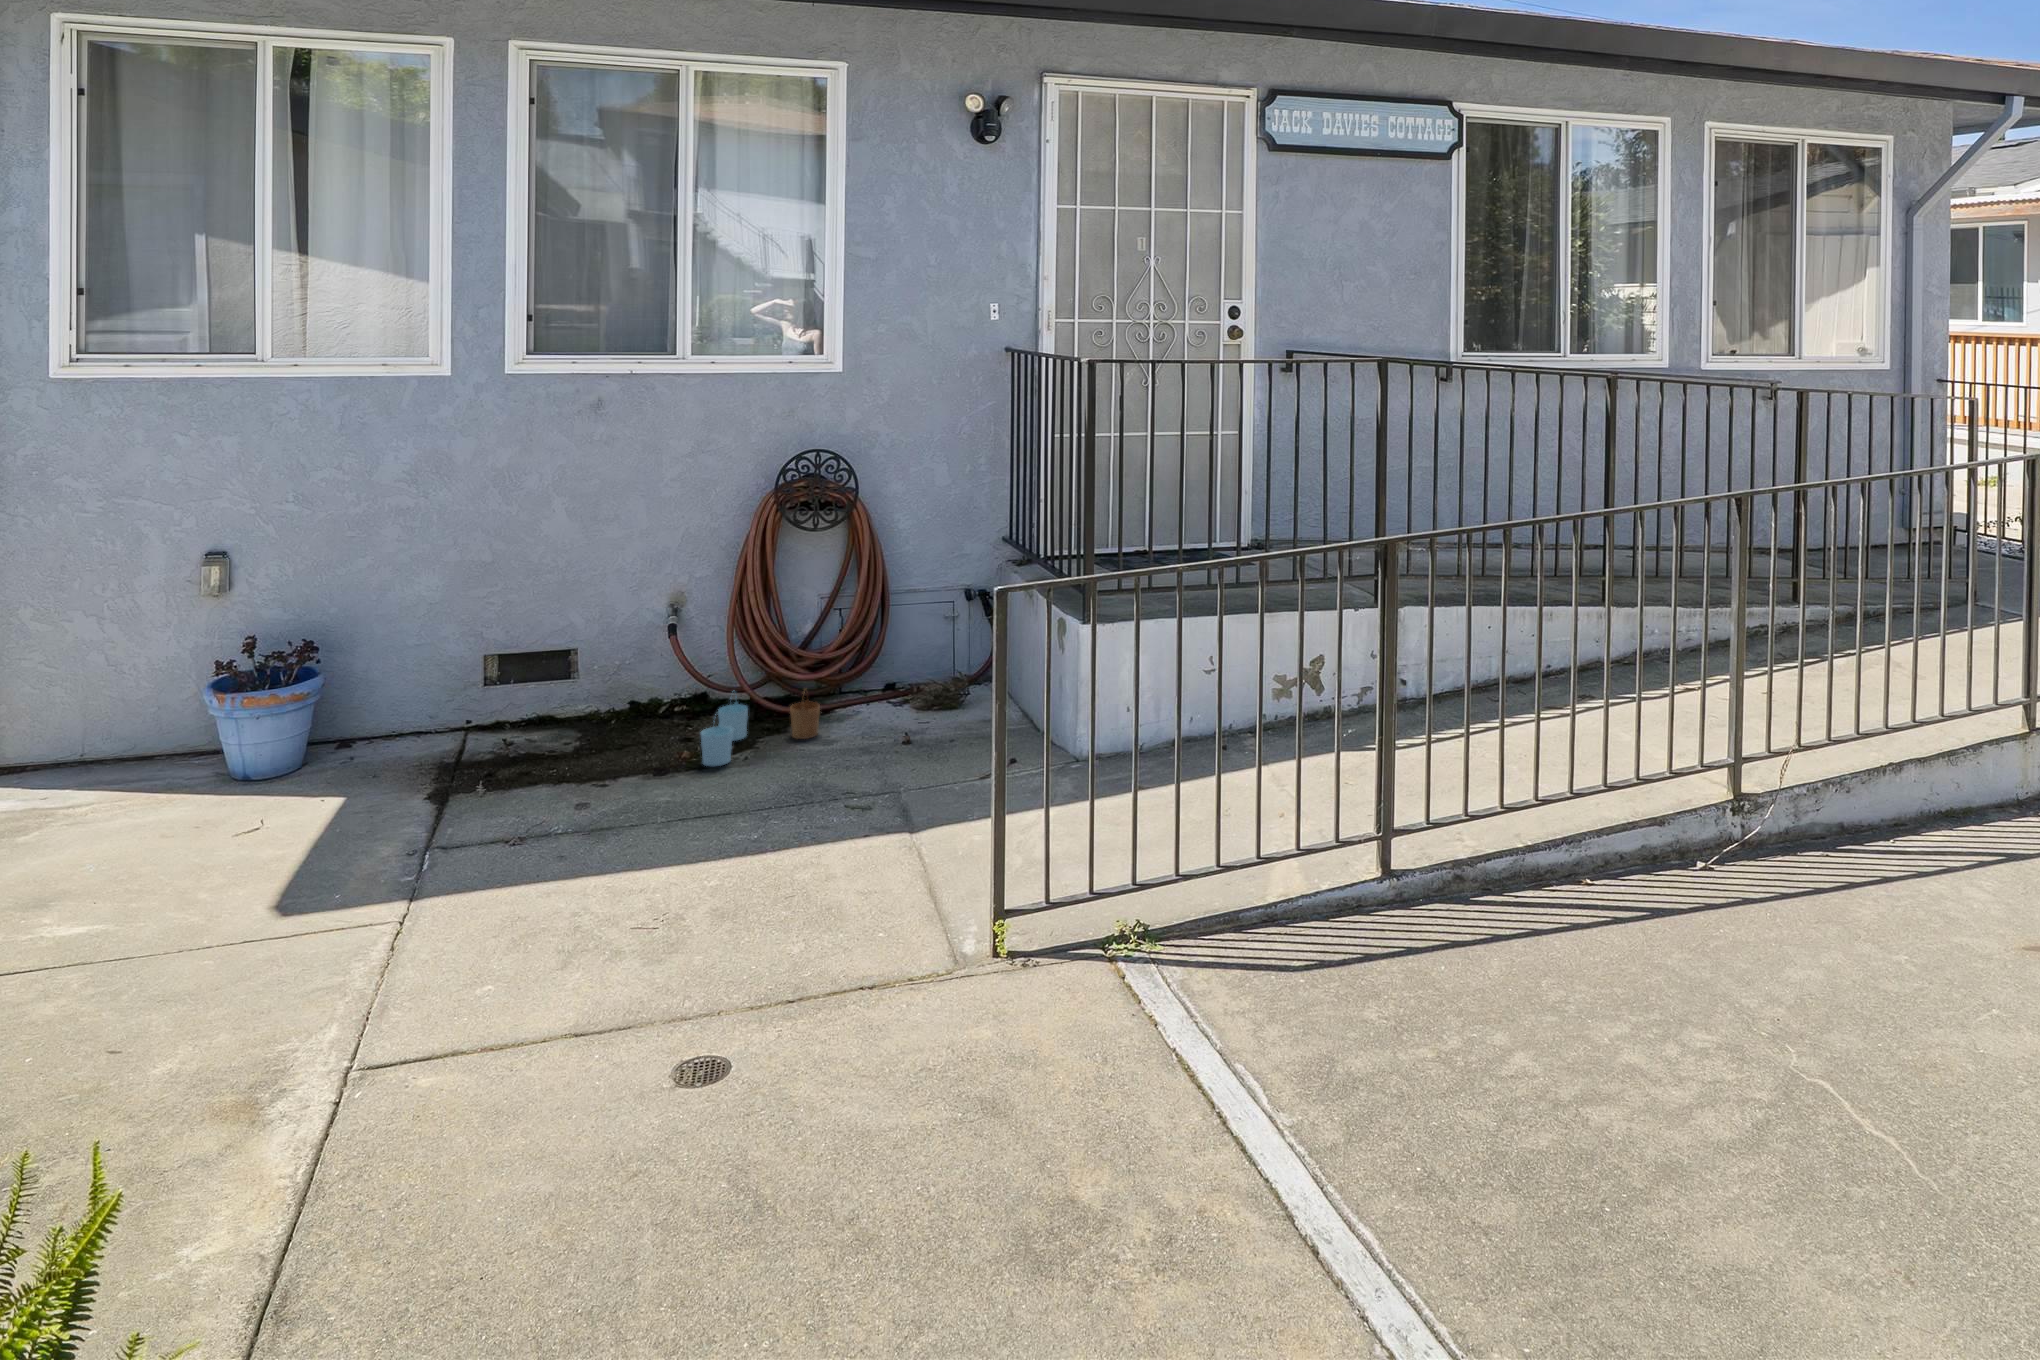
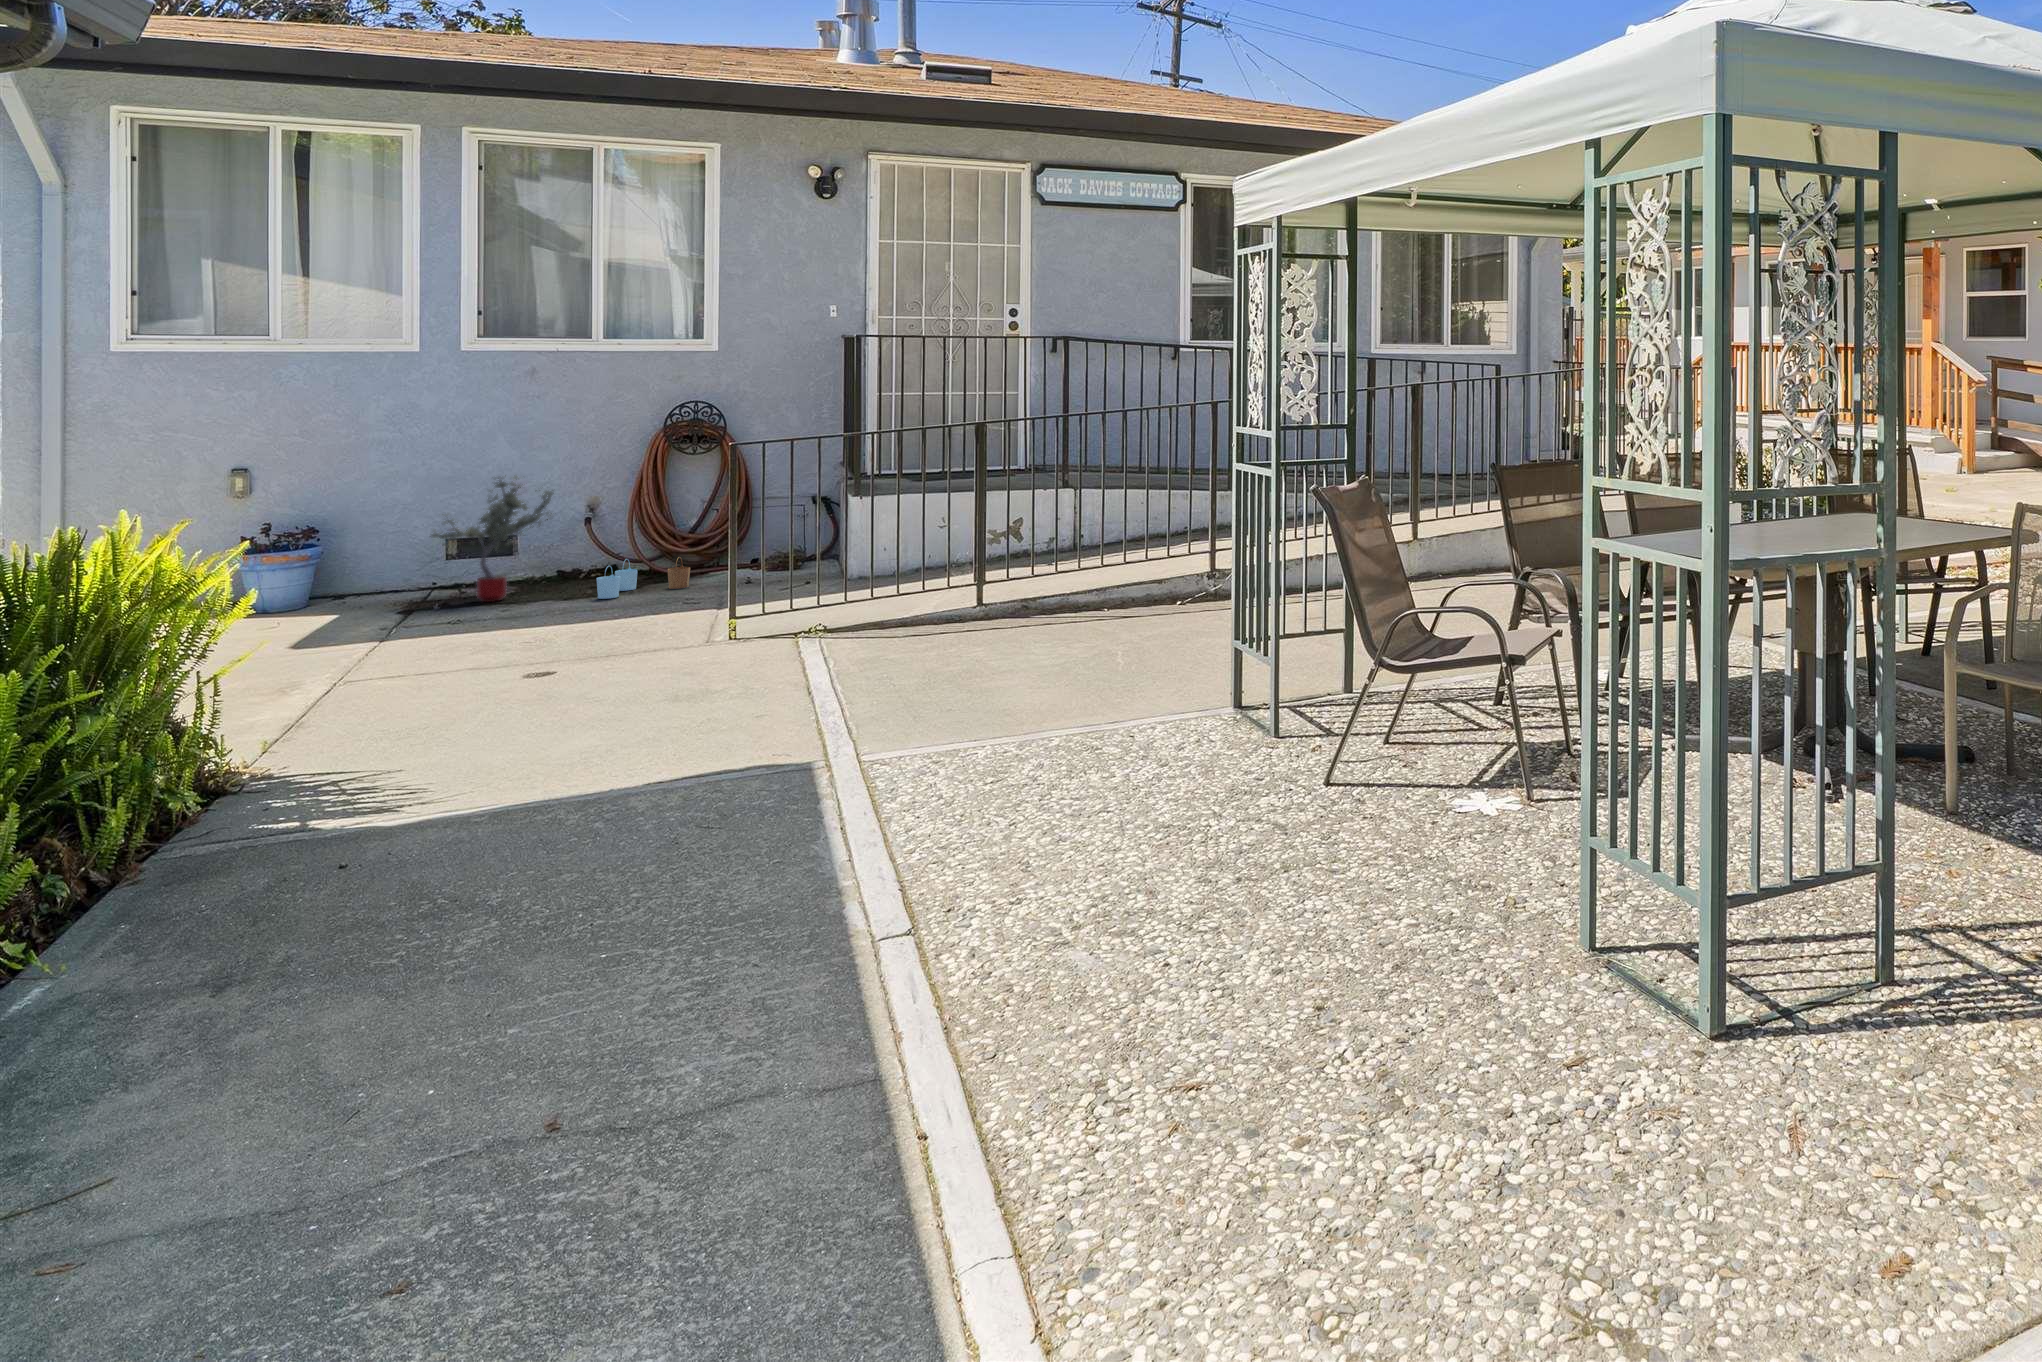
potted tree: none [467,565,639,764] -> present [430,475,553,602]

